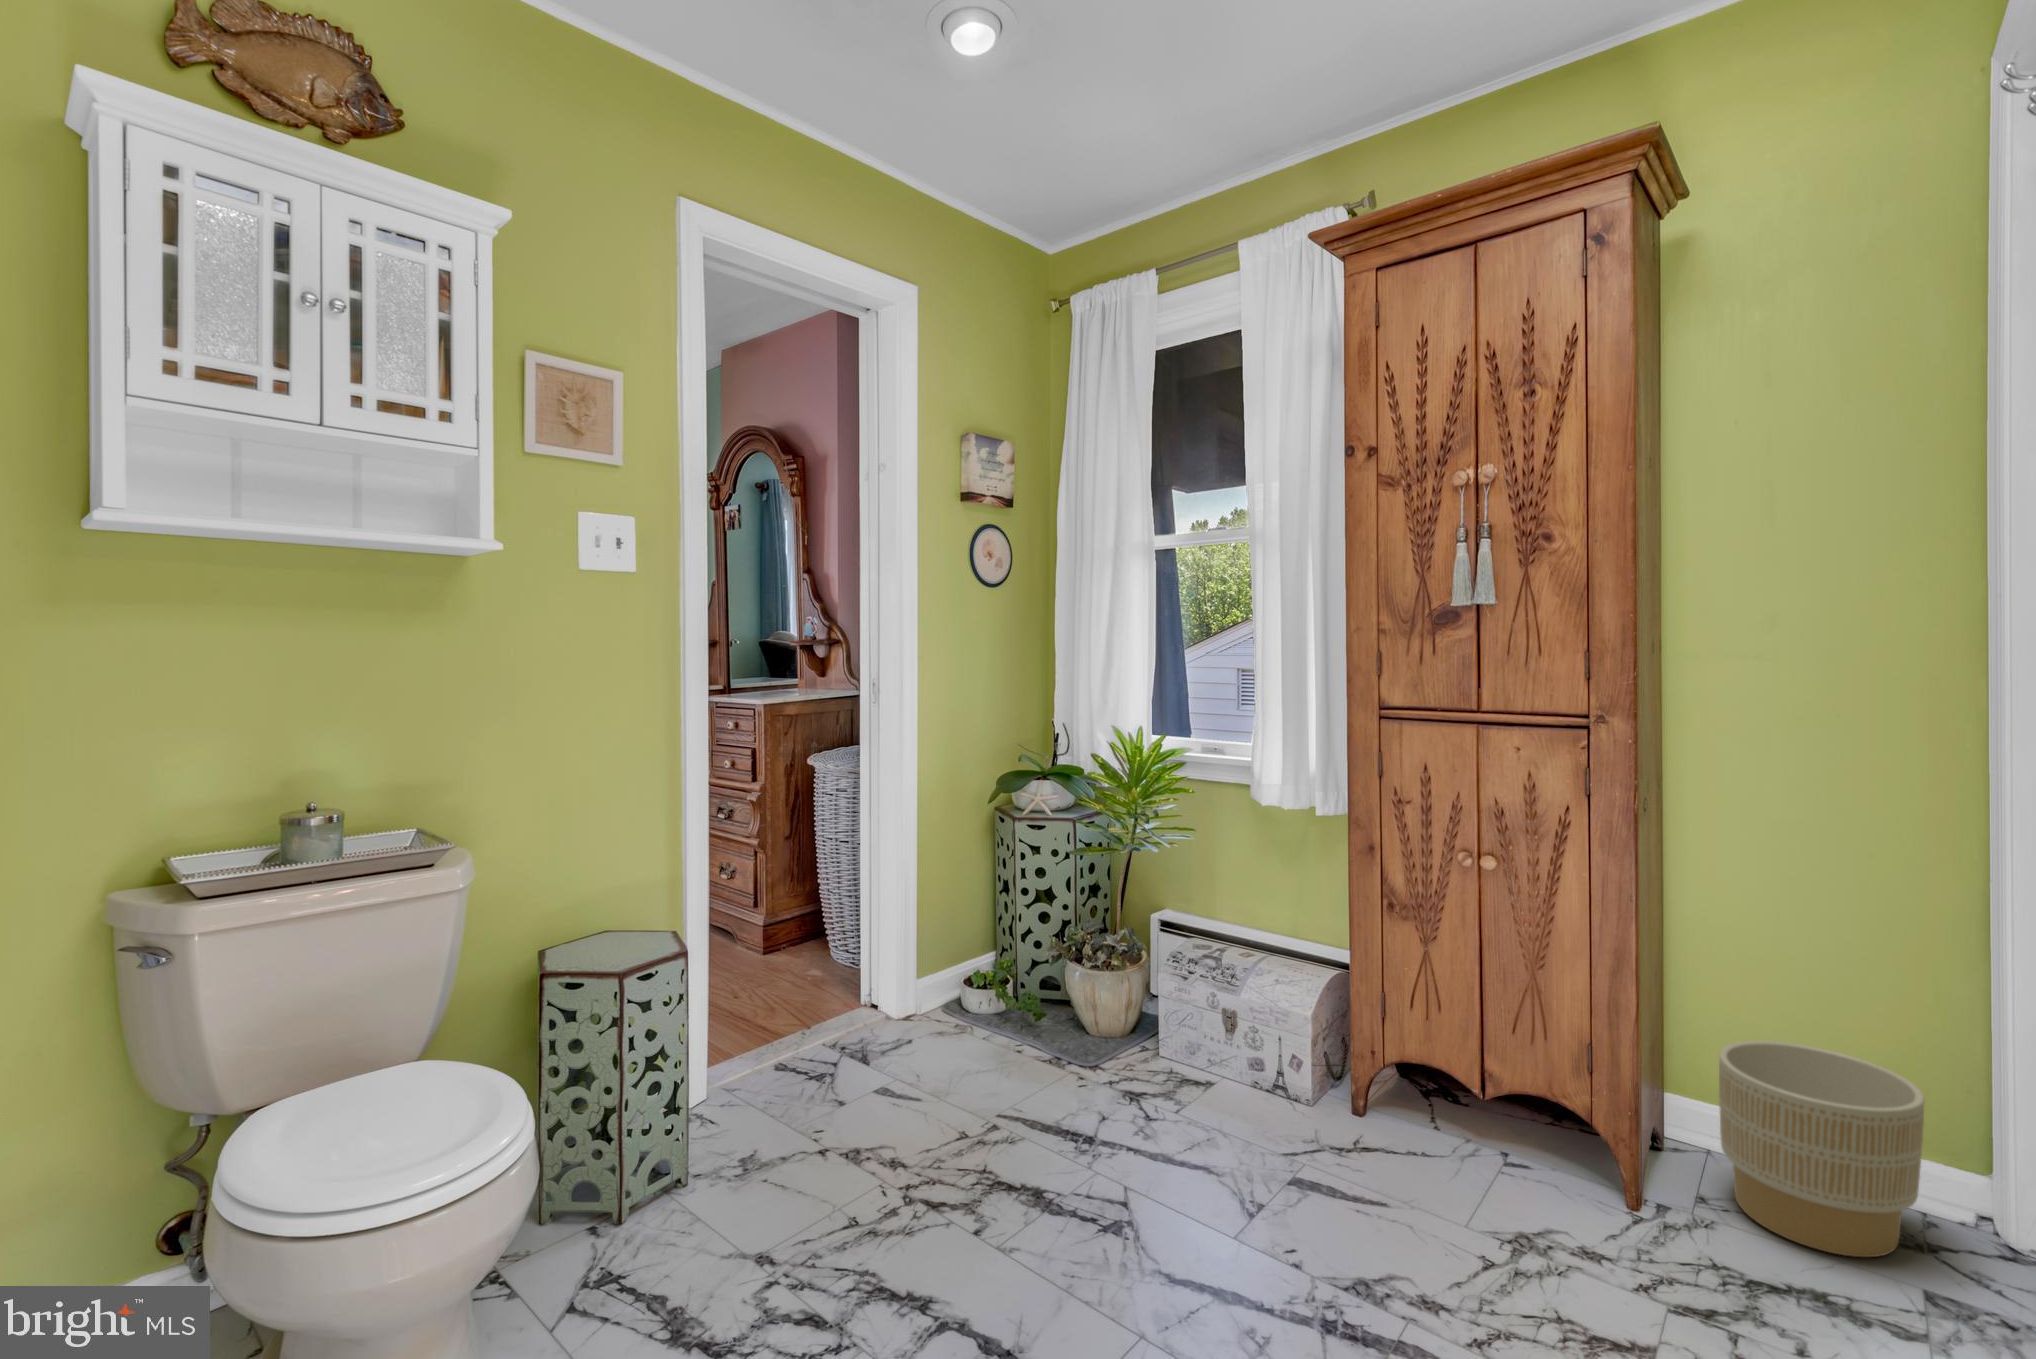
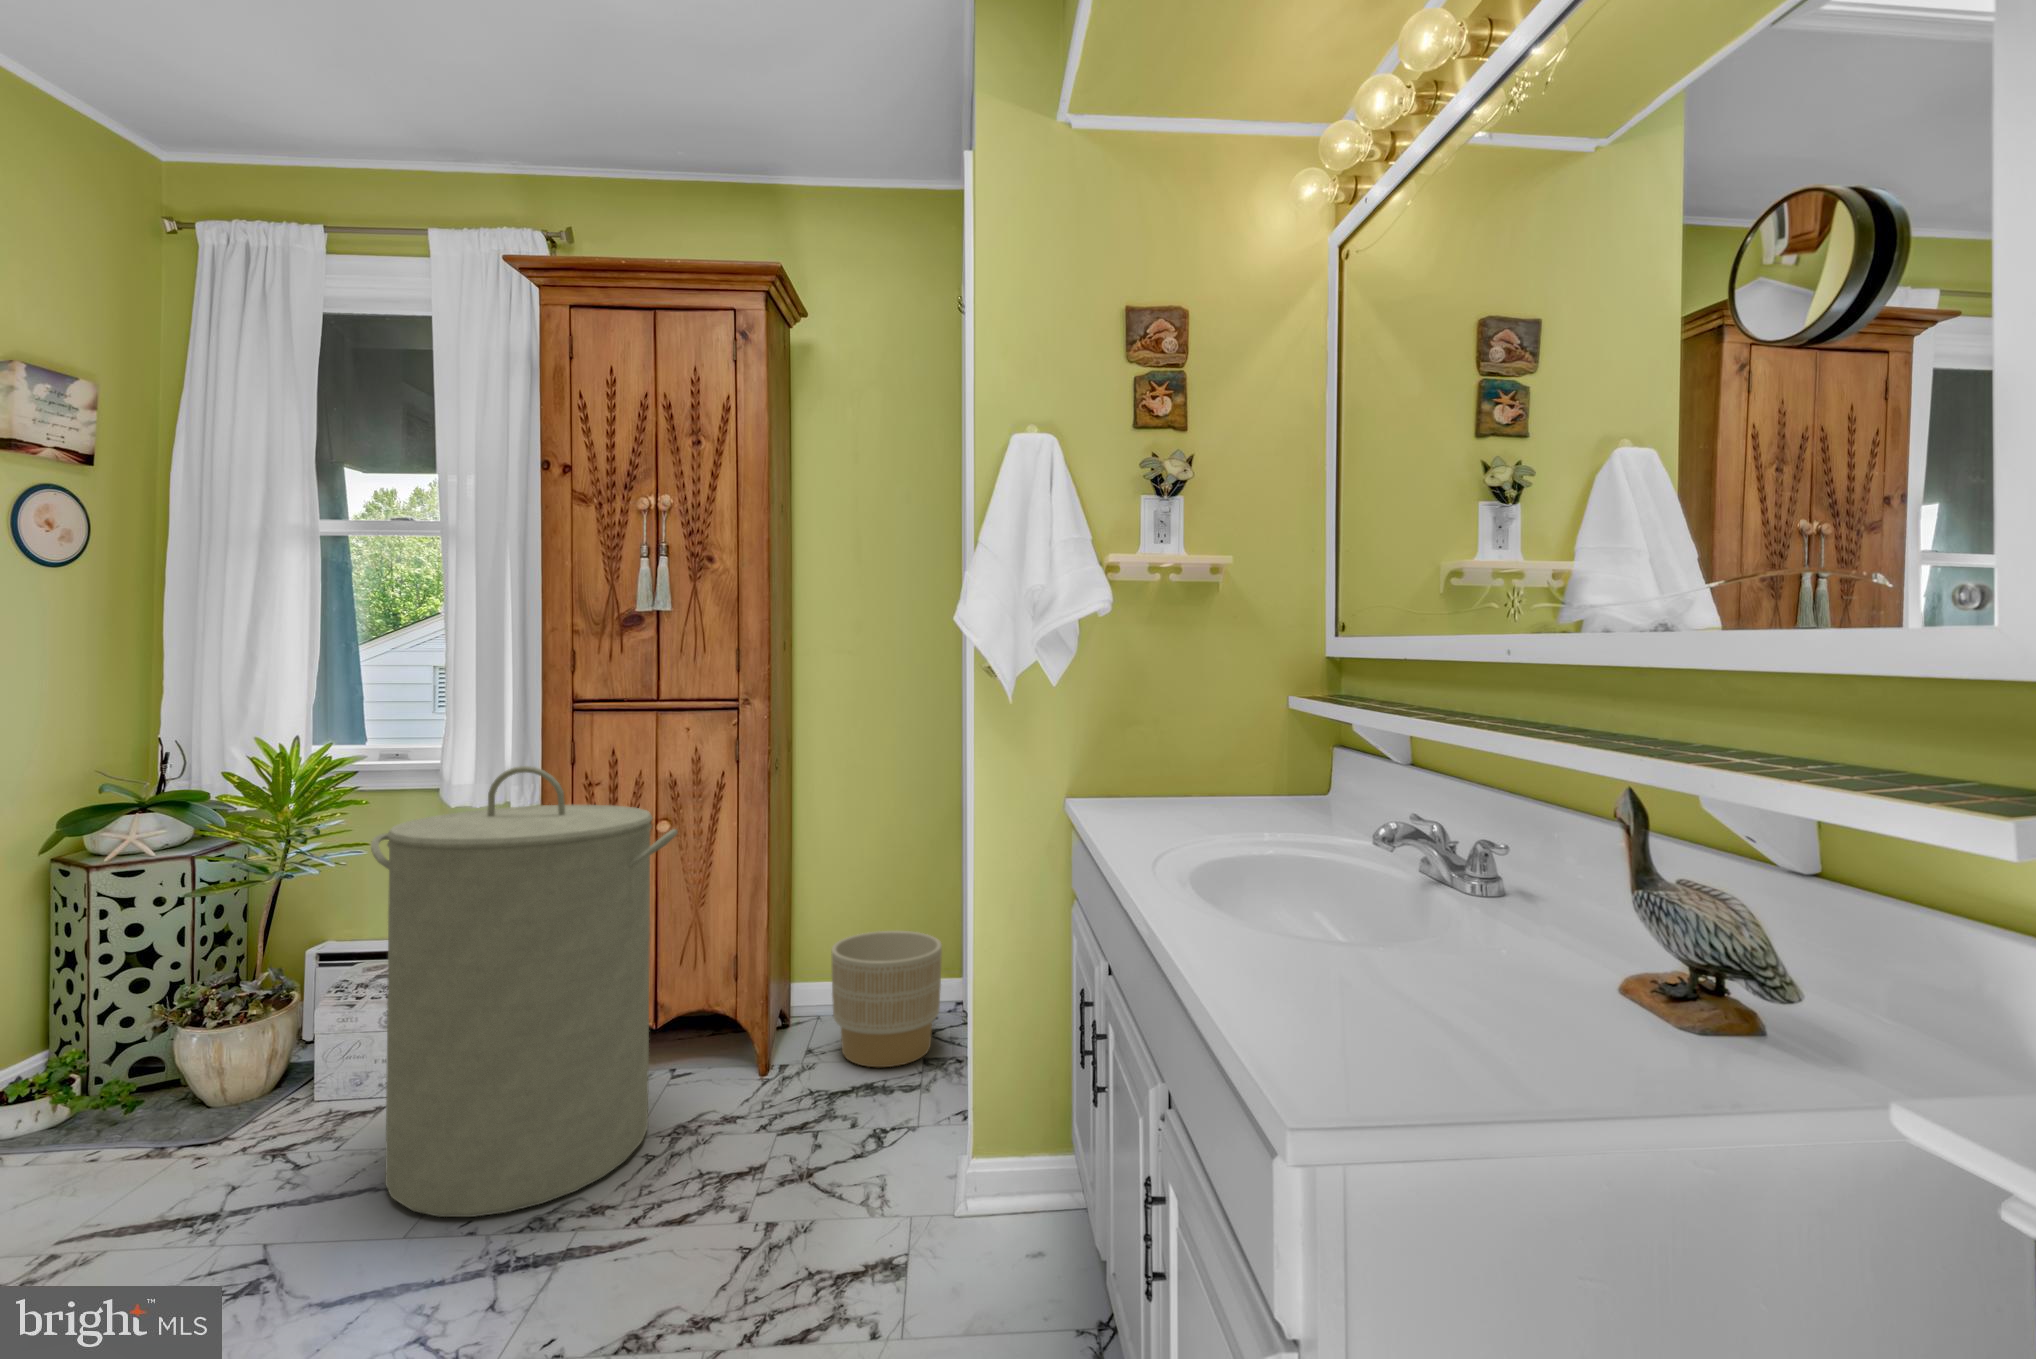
laundry hamper: none [1202,782,1508,1256] -> present [371,766,678,1217]

